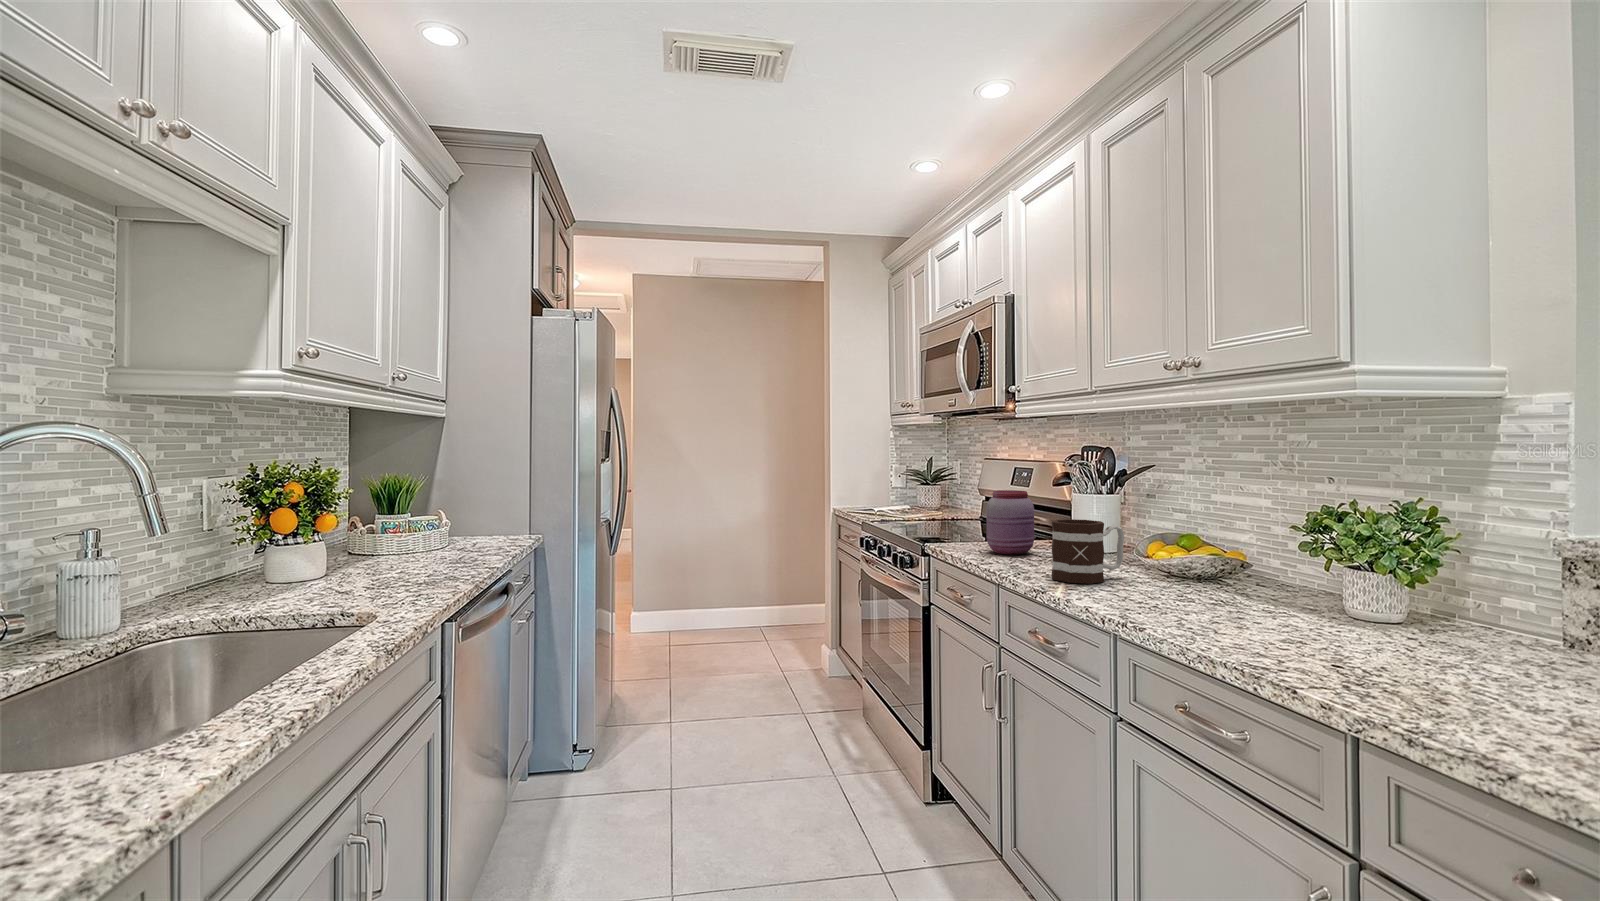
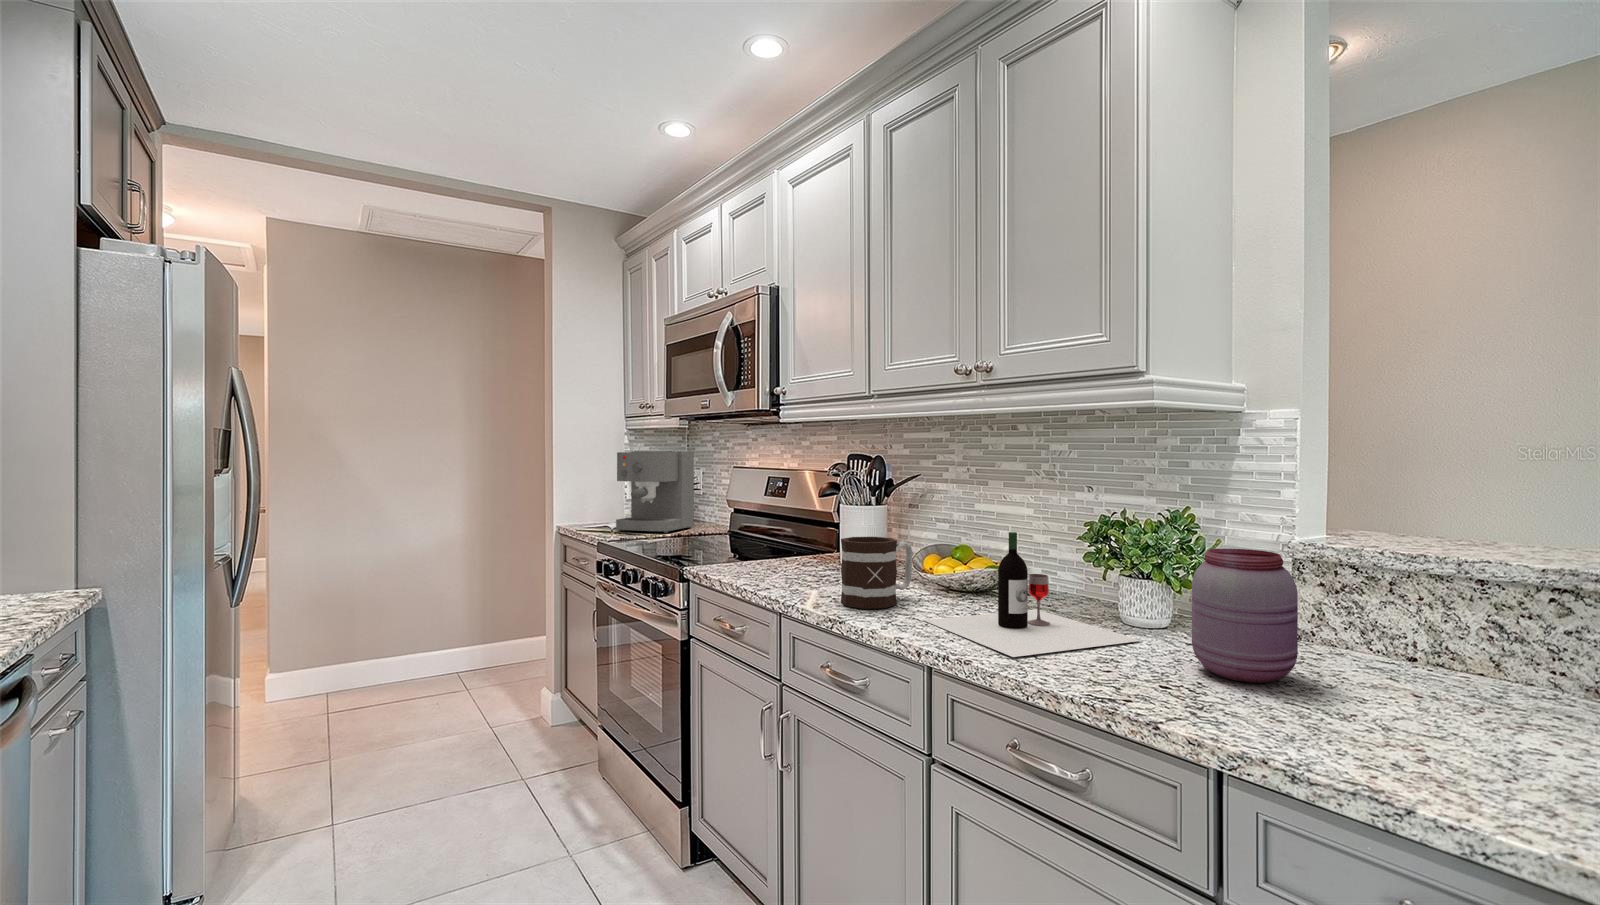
coffee maker: none [883,445,951,517] -> present [616,451,694,533]
jar: present [986,490,1034,555] -> present [1192,548,1298,683]
wine bottle: none [1121,517,1347,629] -> present [925,532,1140,657]

